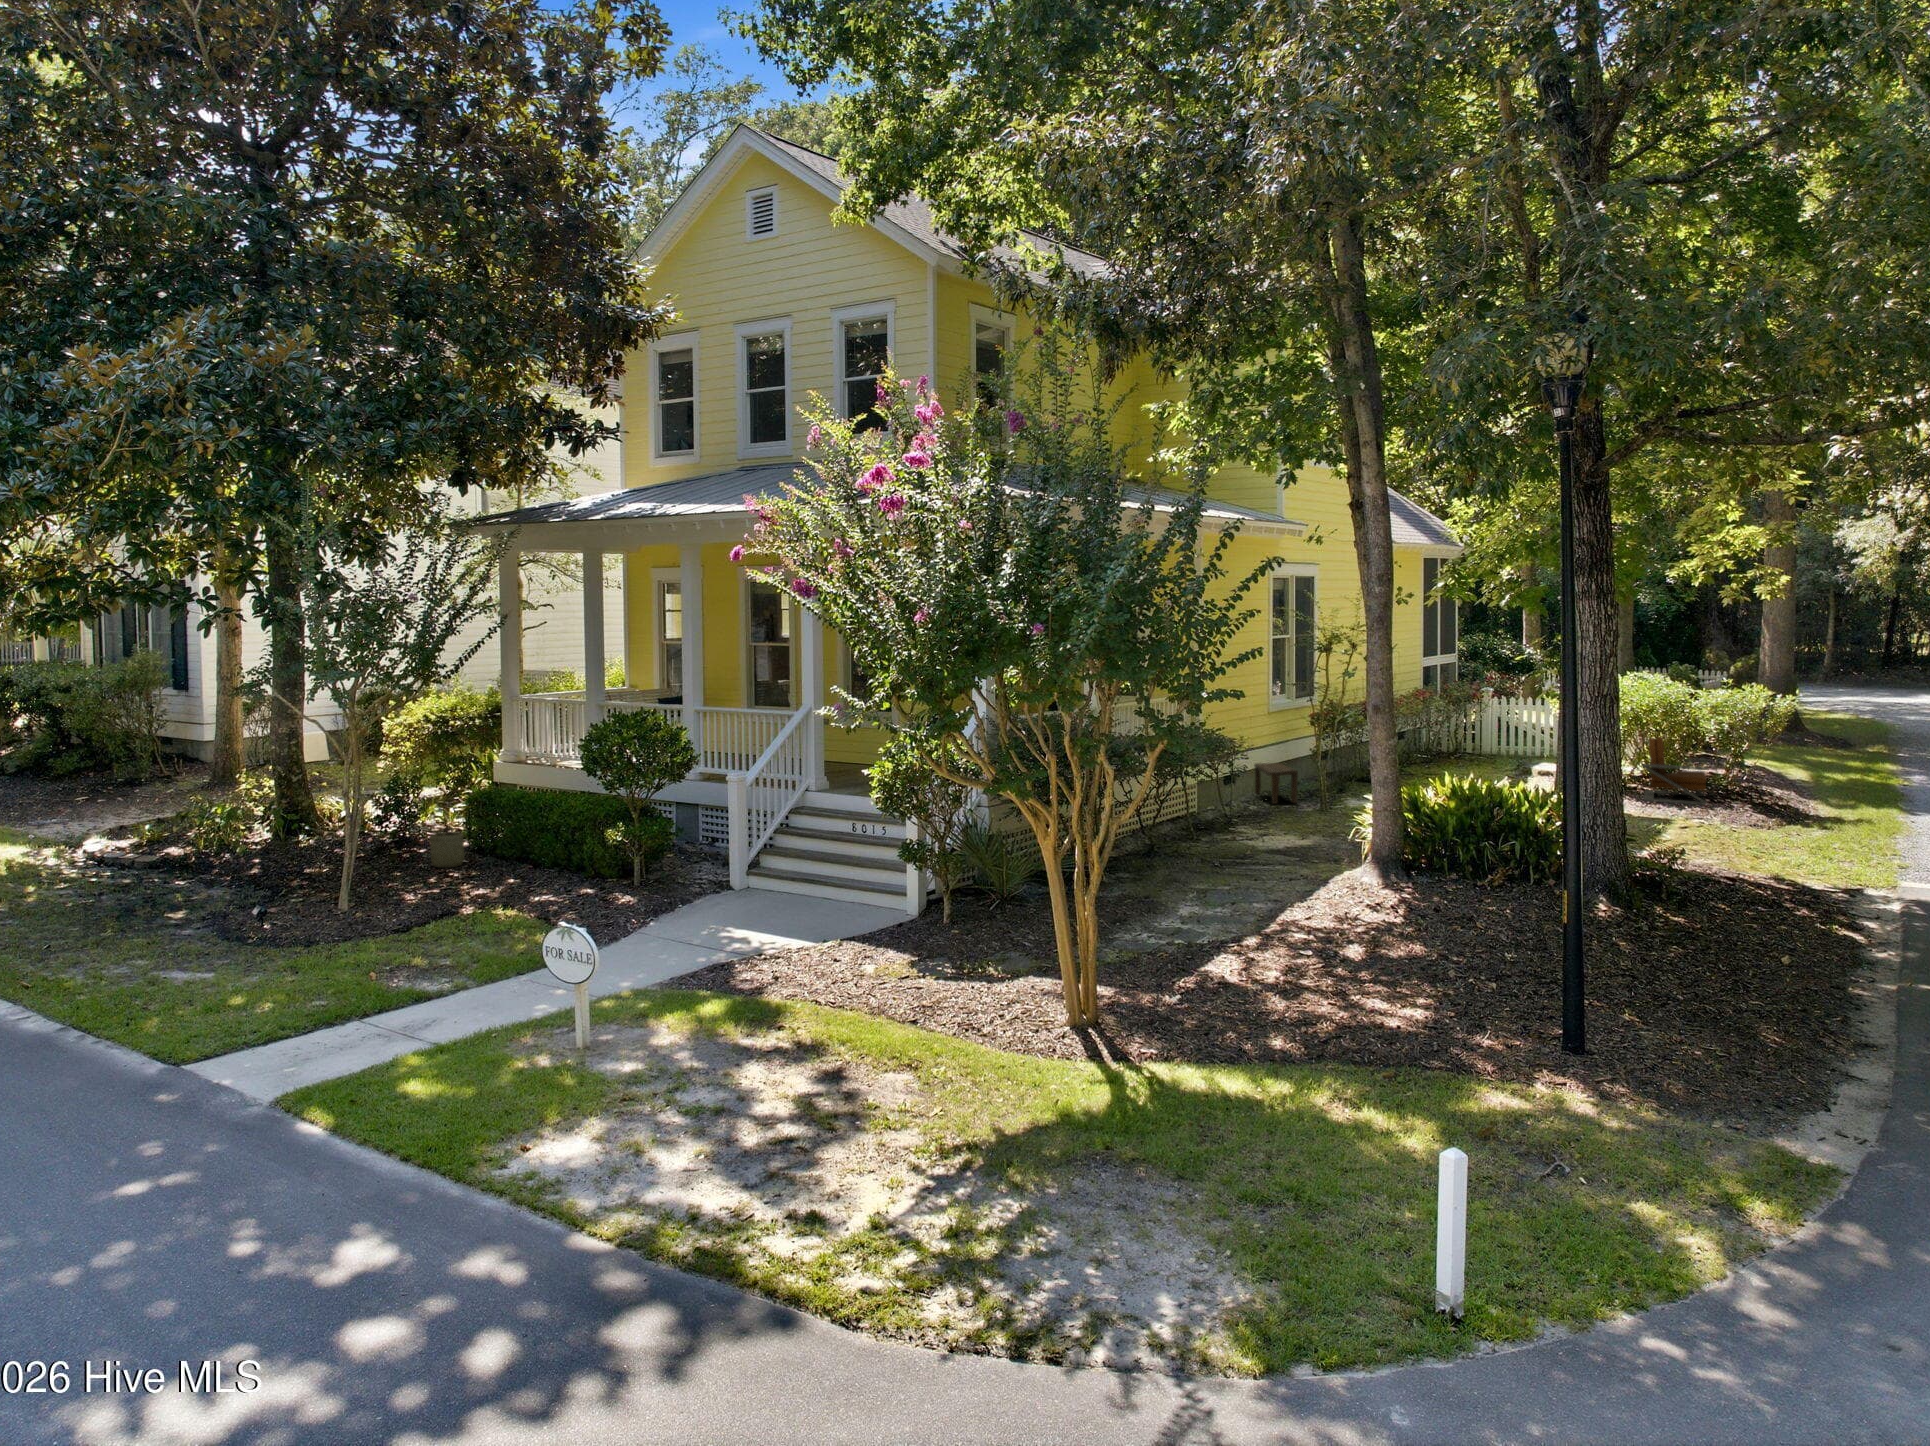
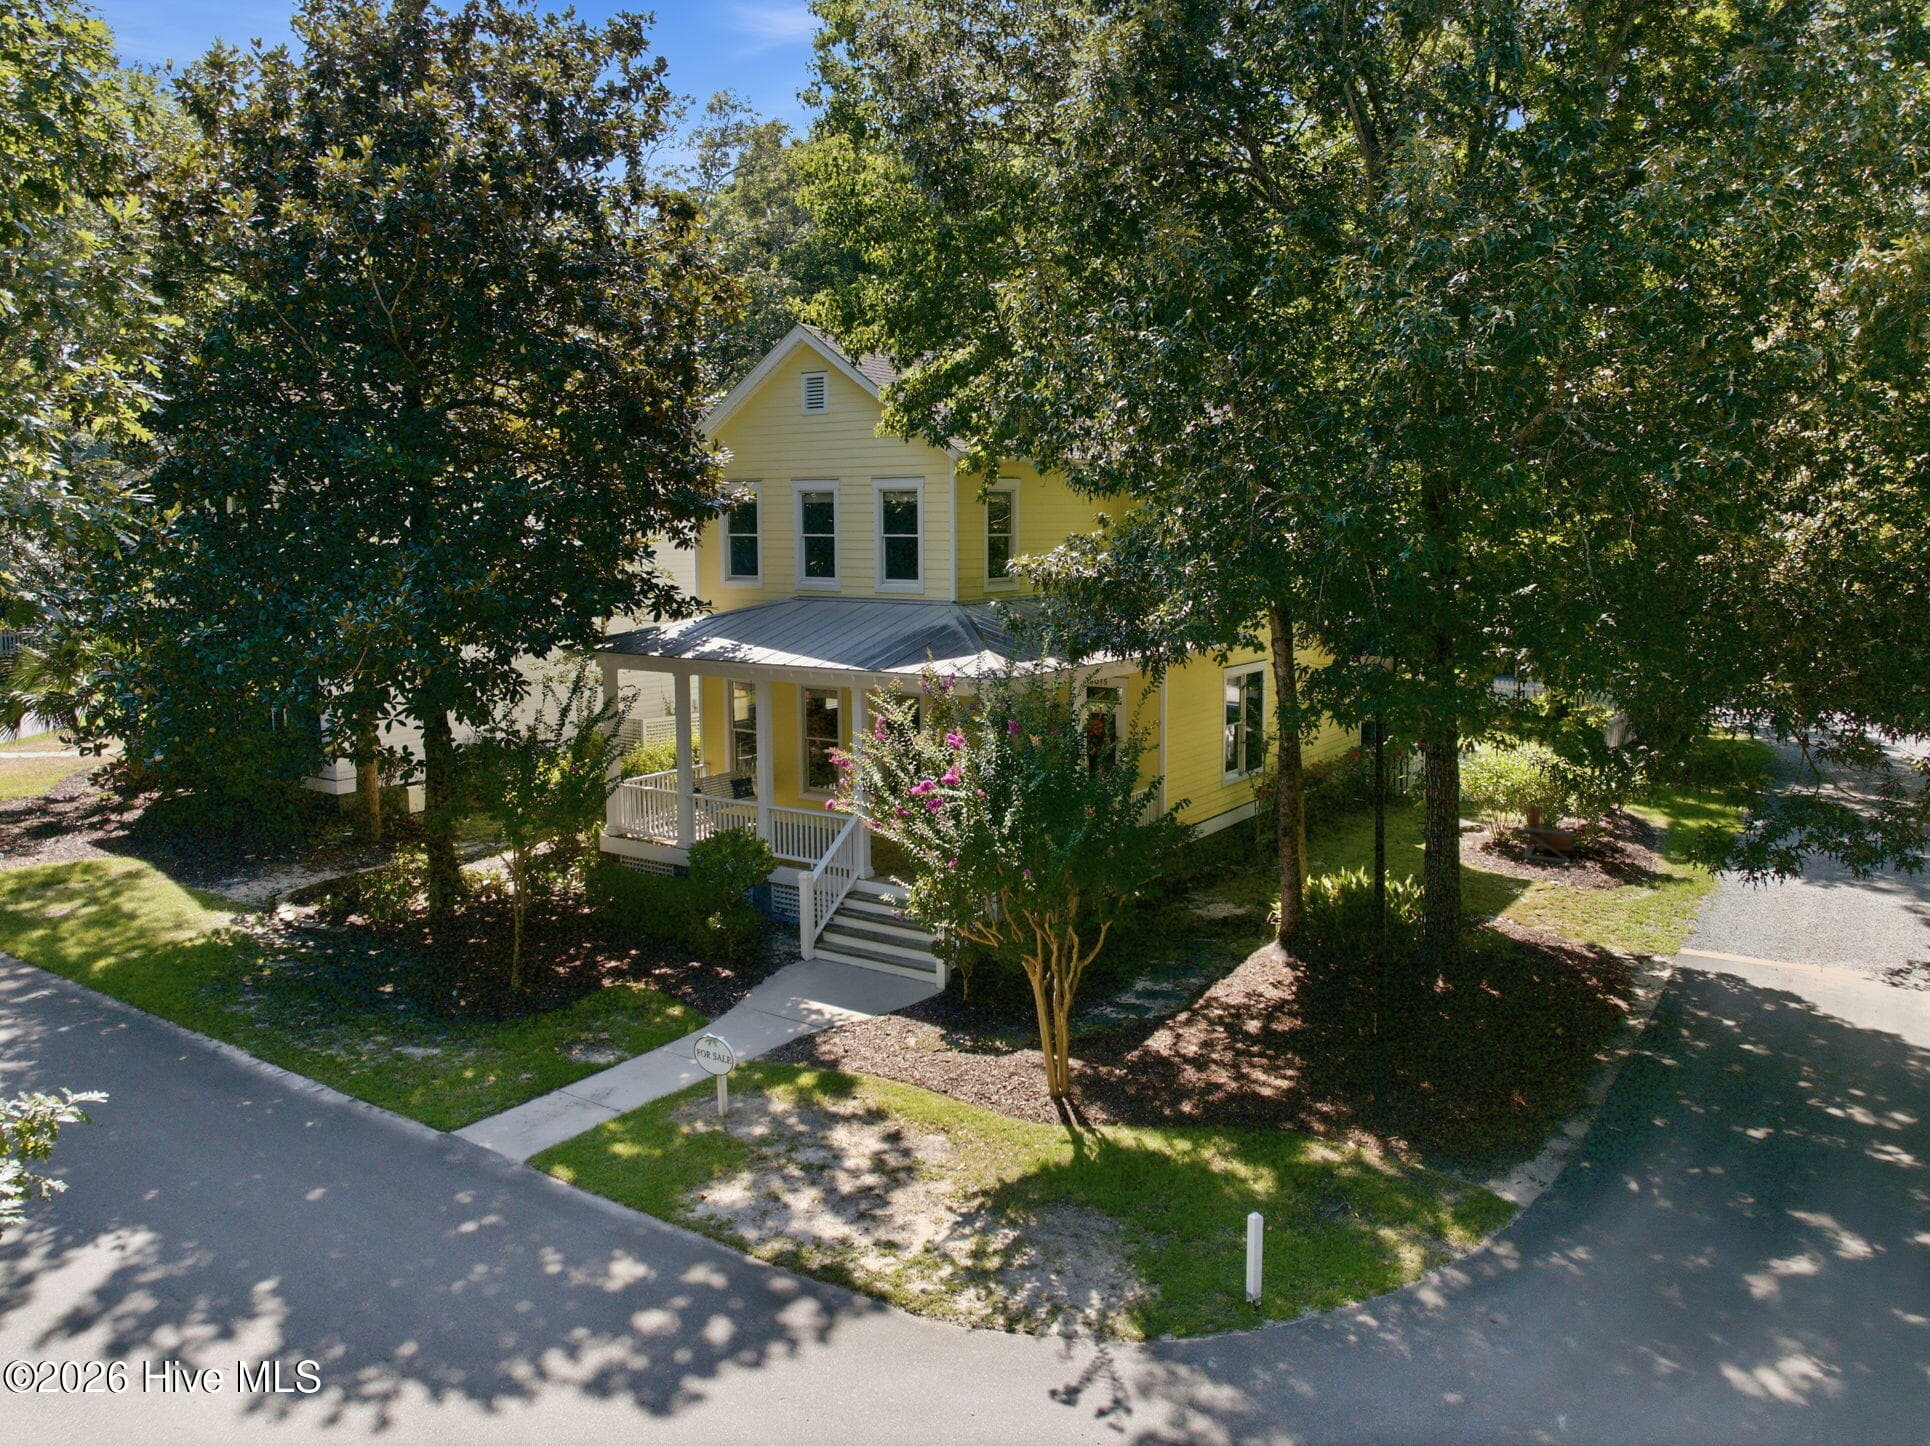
bench: present [1254,763,1298,804] -> none [1215,823,1248,861]
basket: present [430,828,464,868] -> none [560,904,593,937]

